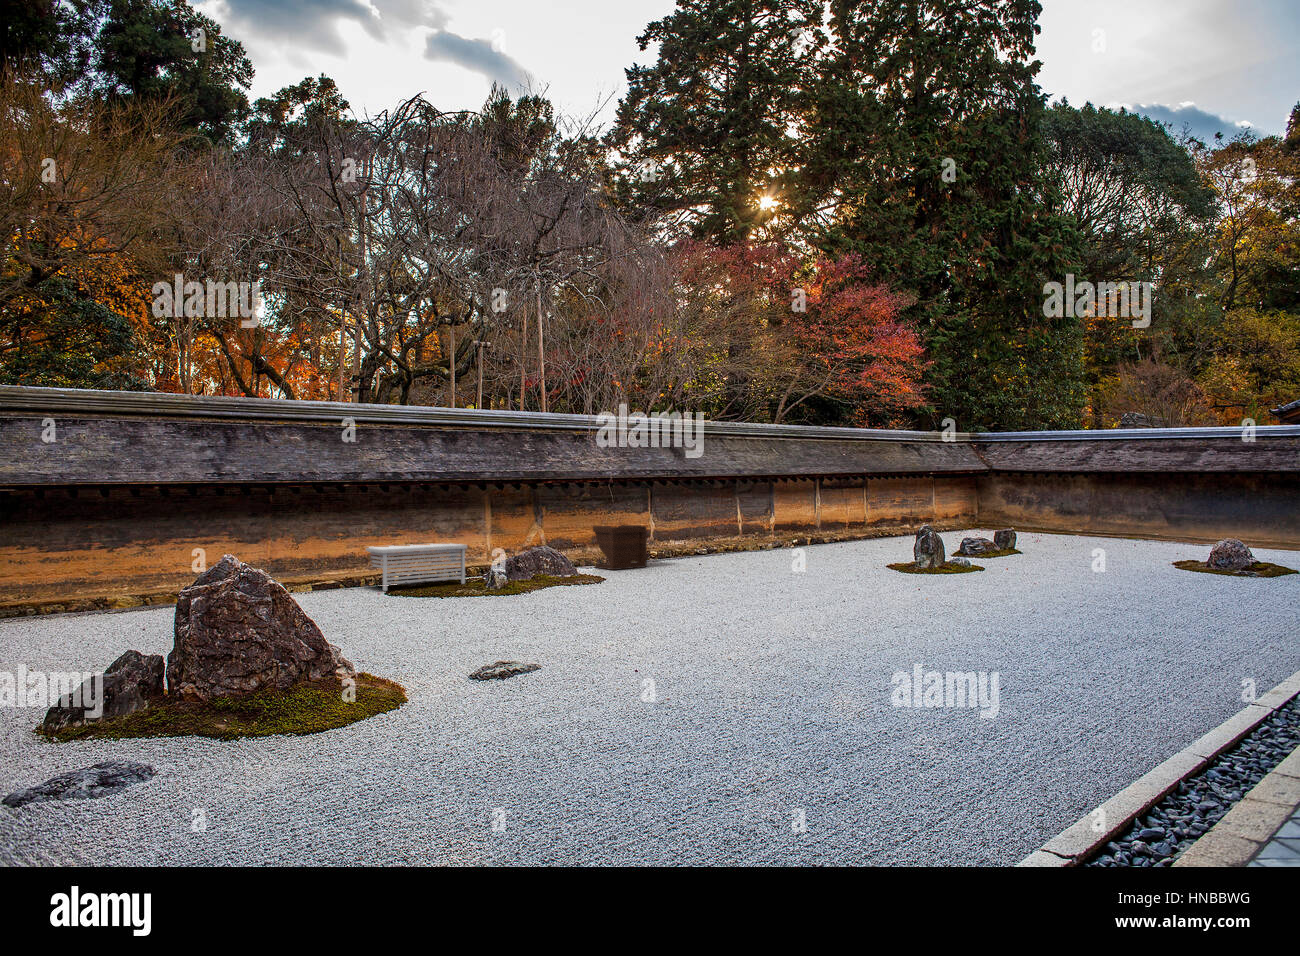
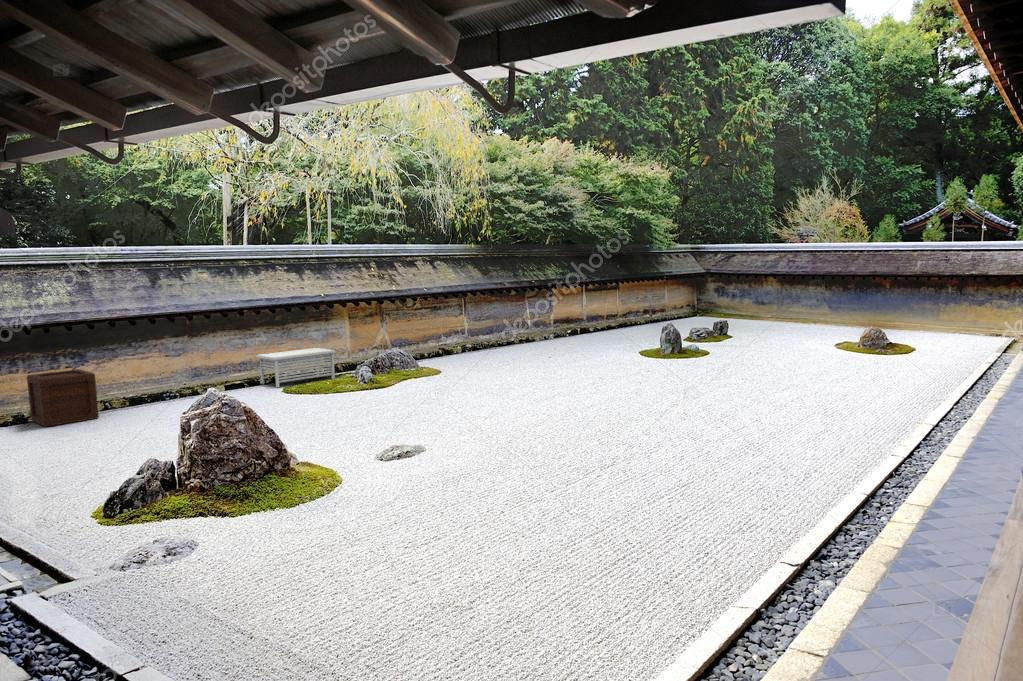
wooden crate: present [593,525,647,570] -> present [27,369,99,427]

